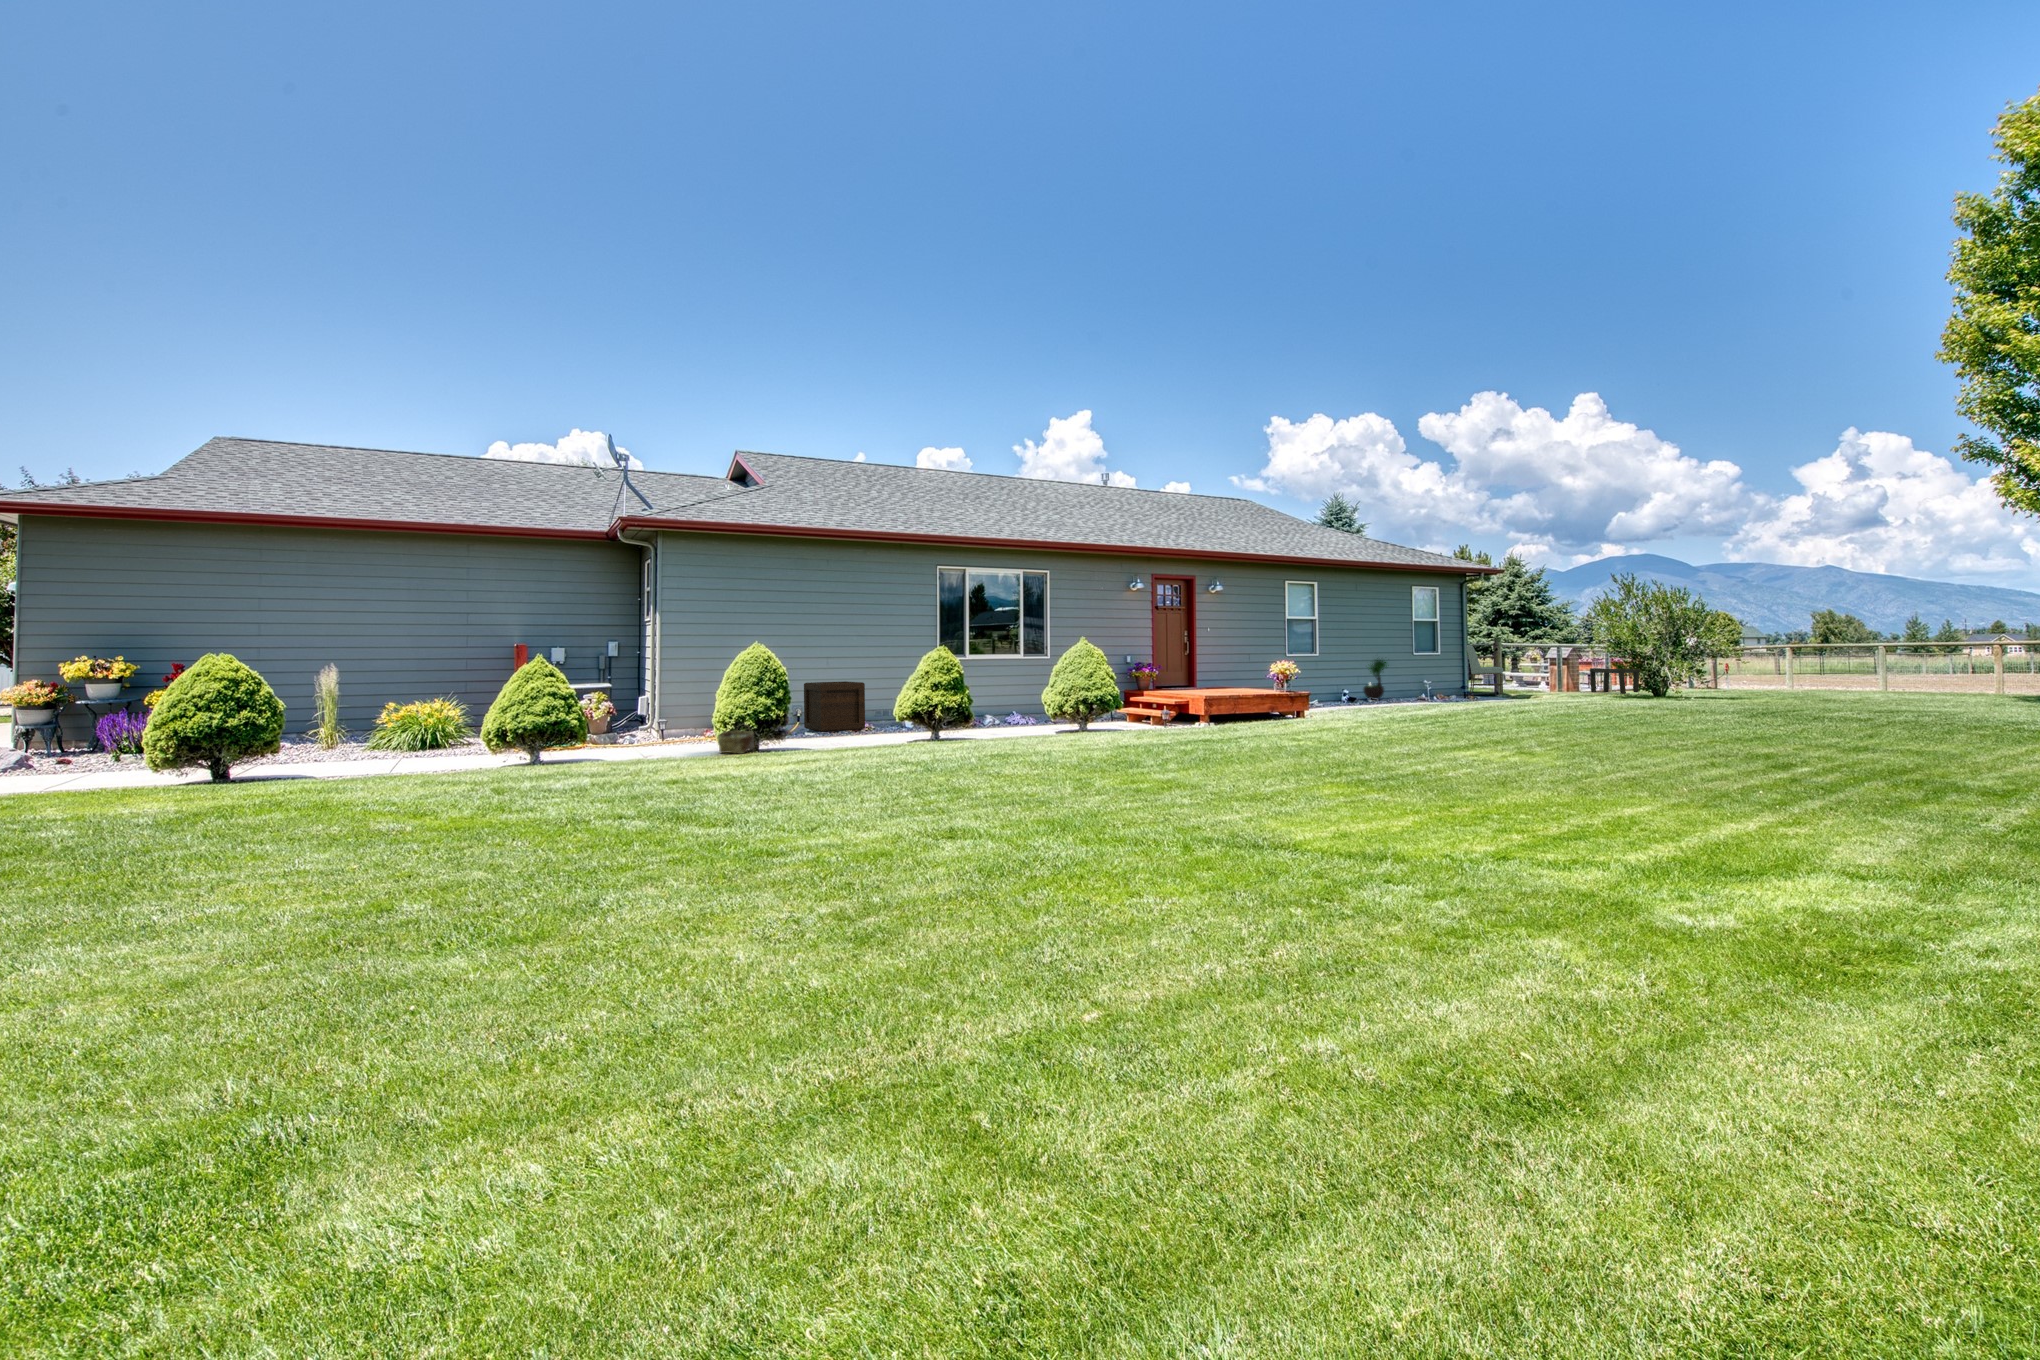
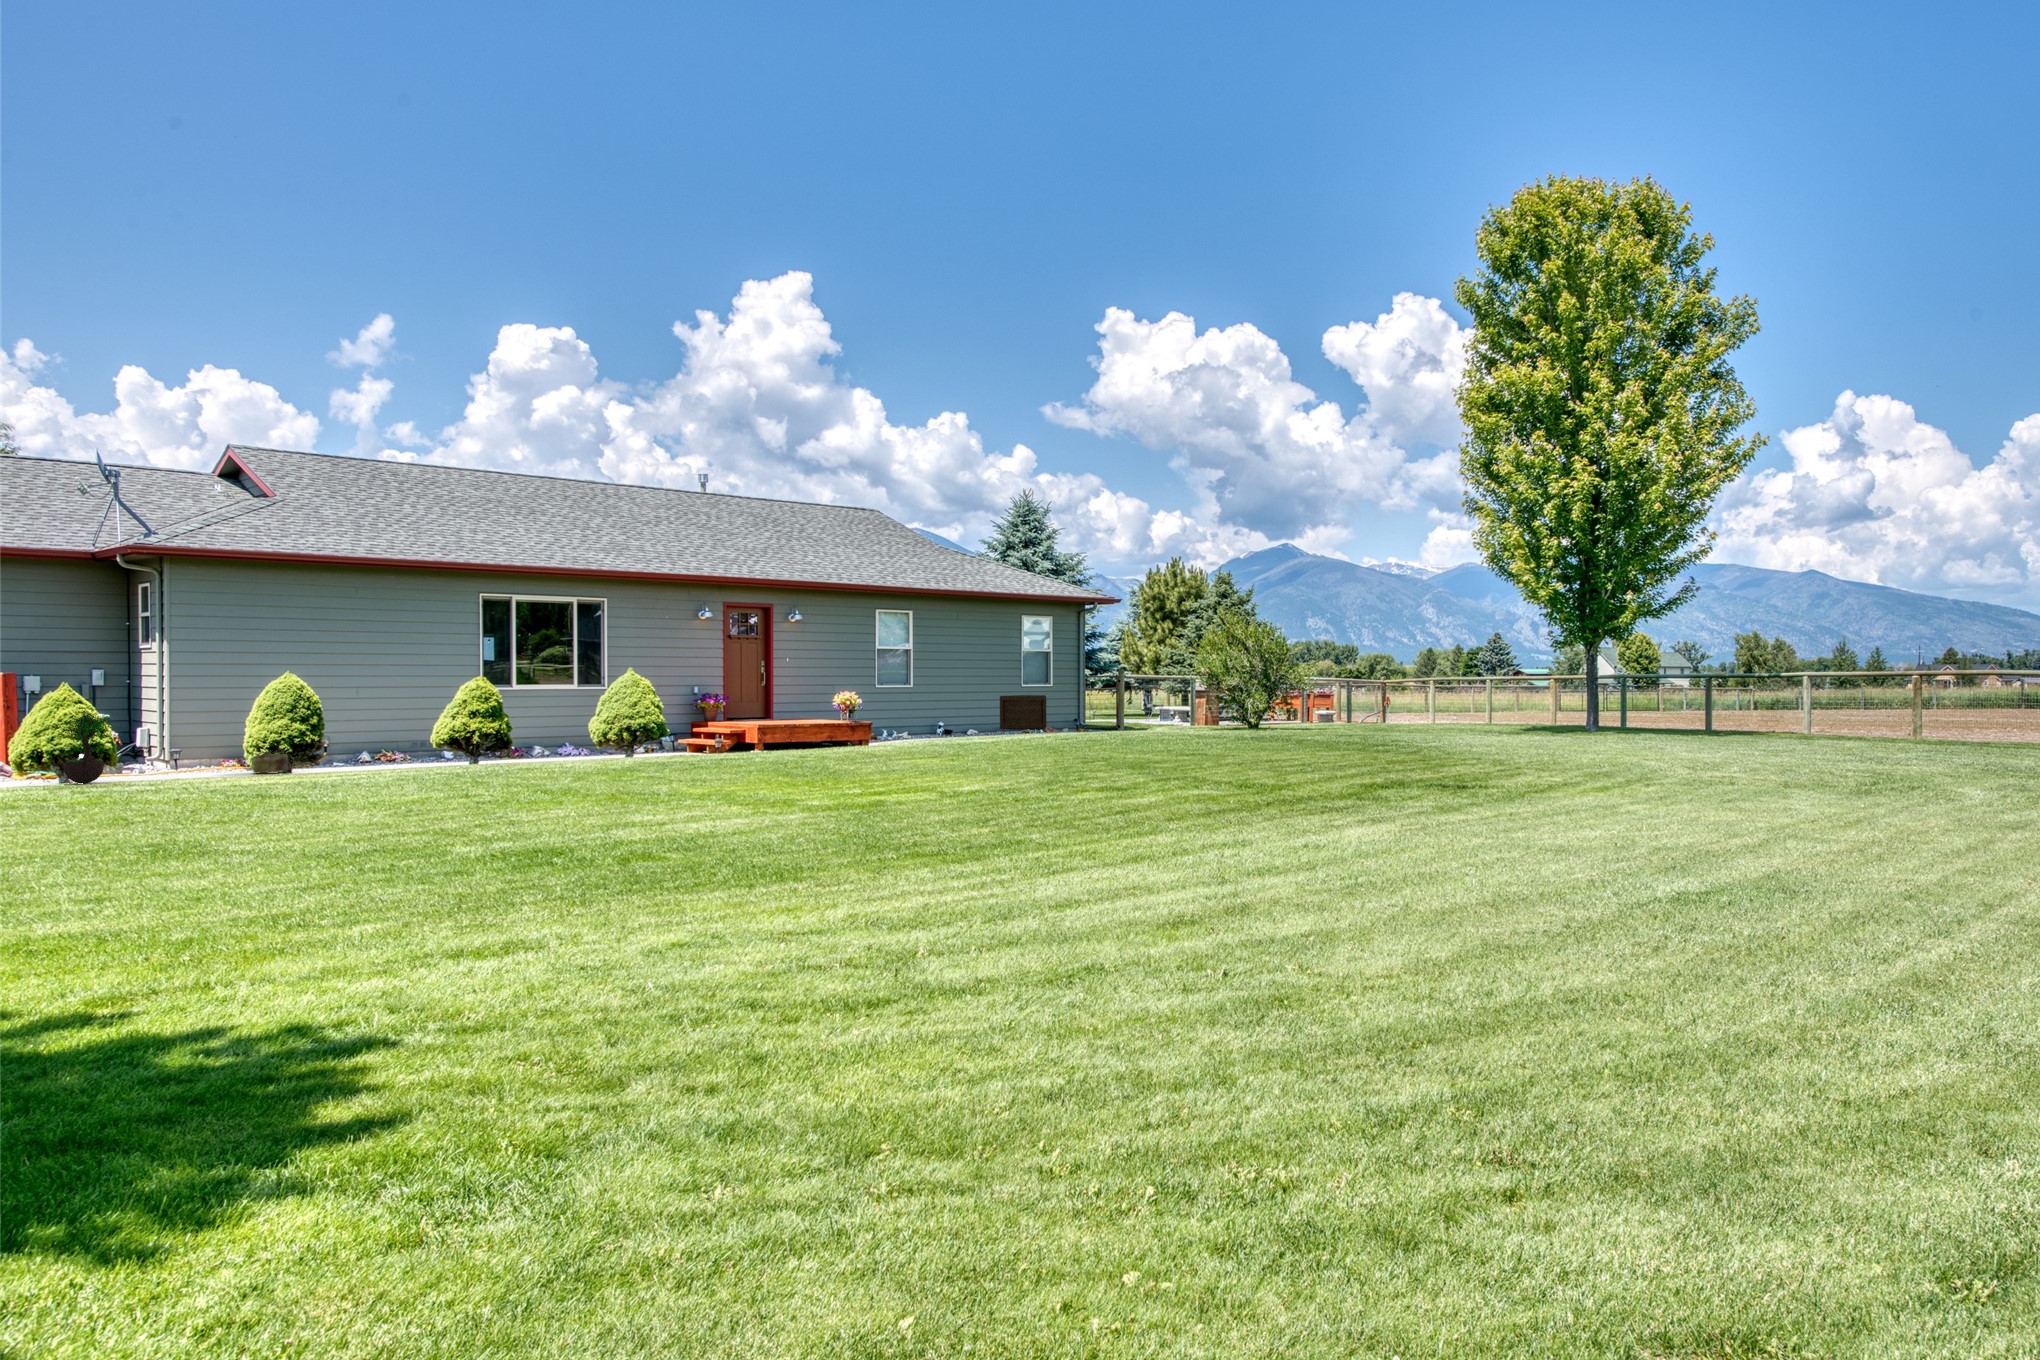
chair: present [1467,645,1503,694] -> none [1070,676,1105,726]
potted tree: present [1363,660,1389,700] -> present [59,710,110,783]
bench: present [1590,668,1640,694] -> none [1186,700,1221,725]
wooden crate: present [804,681,865,731] -> present [1000,695,1046,729]

